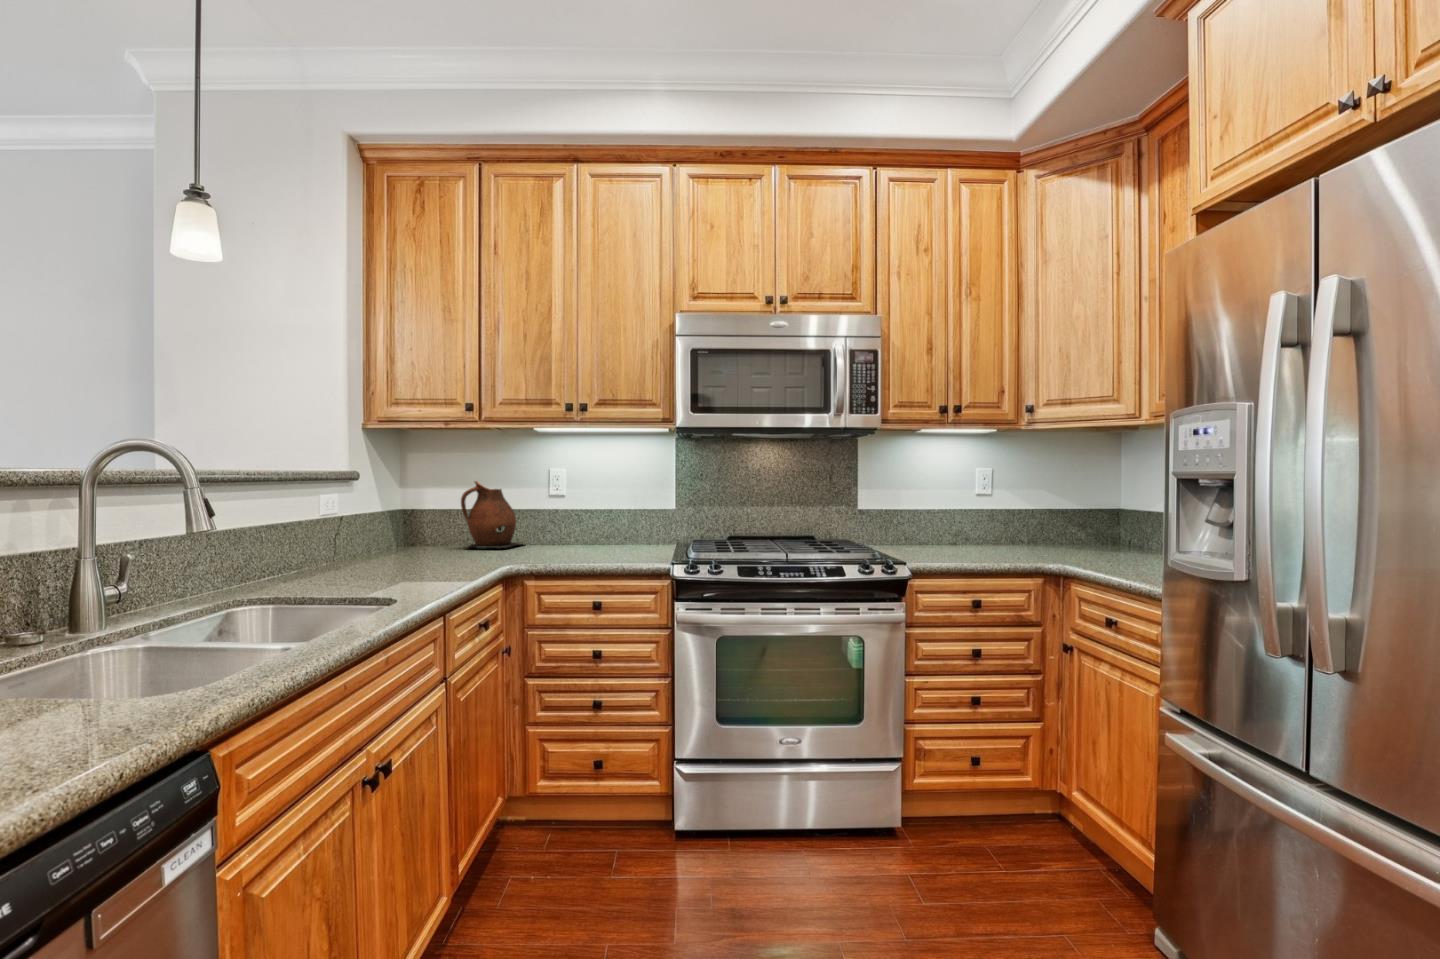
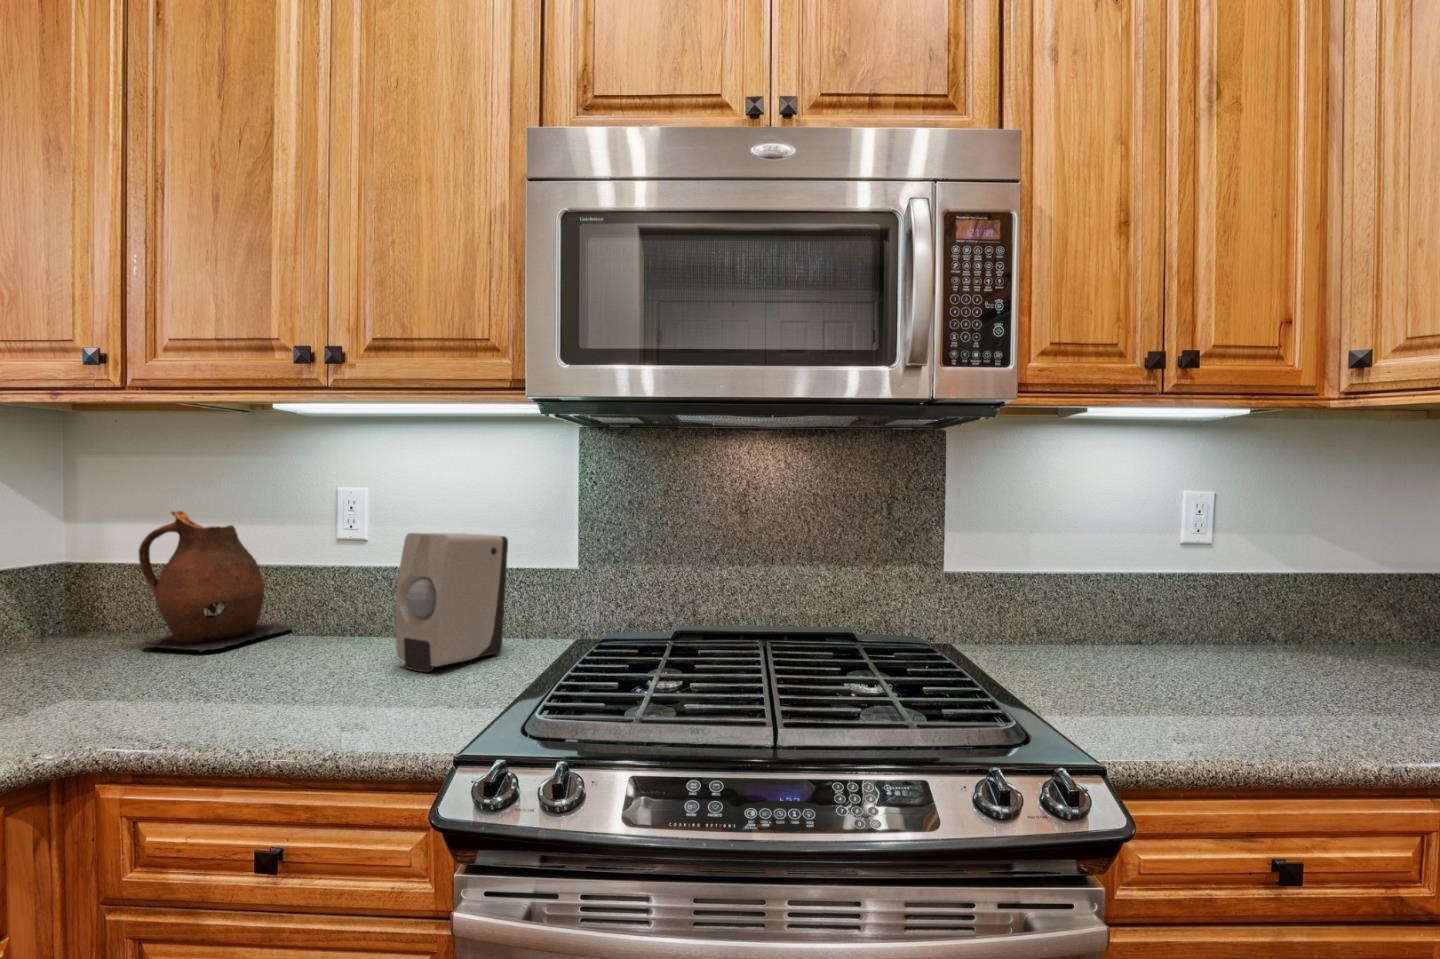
soap dispenser: none [602,489,648,552] -> present [395,533,508,672]

